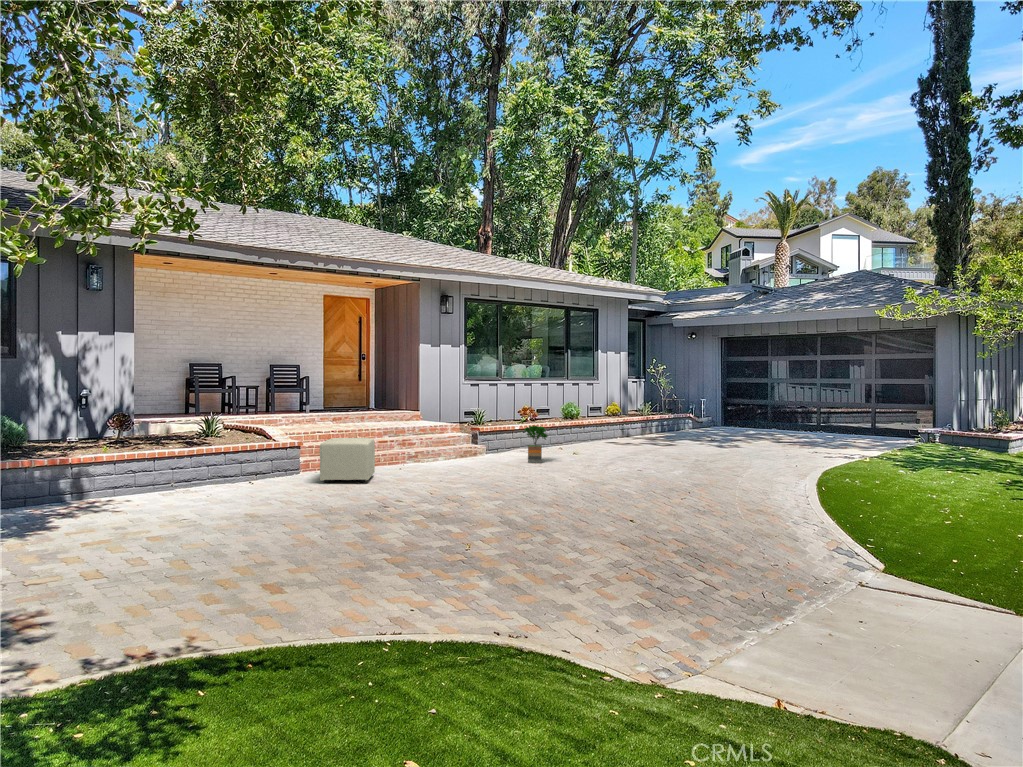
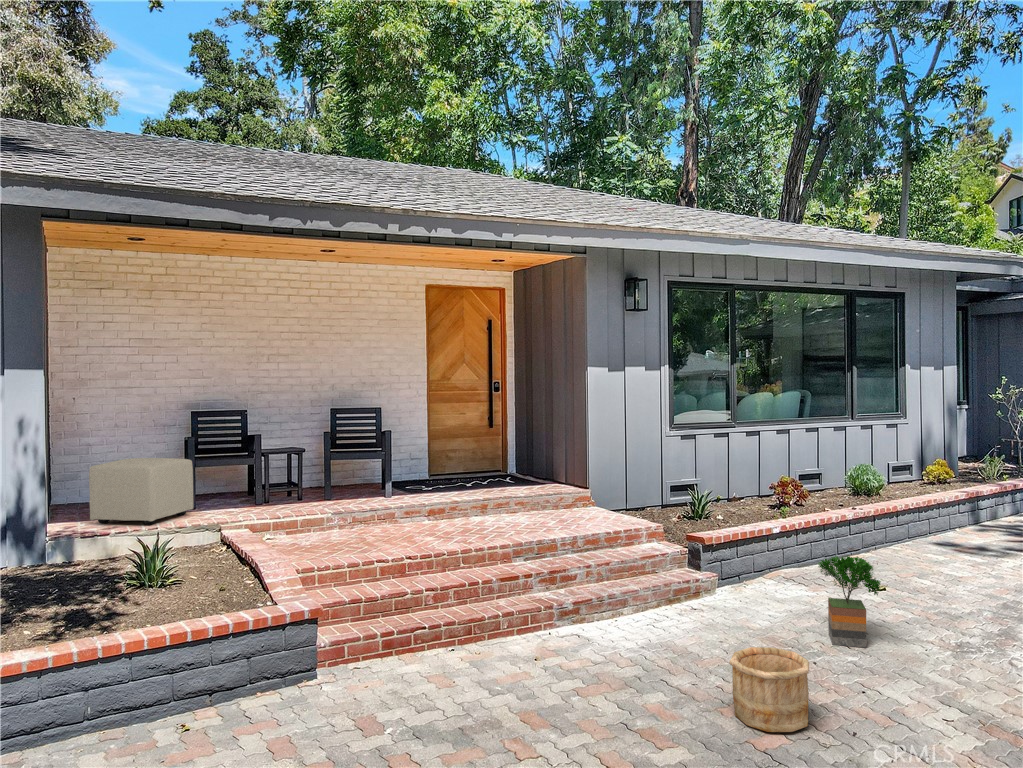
ottoman: present [320,438,375,483] -> present [89,458,193,525]
wooden bucket: none [479,451,509,477] -> present [729,647,809,732]

